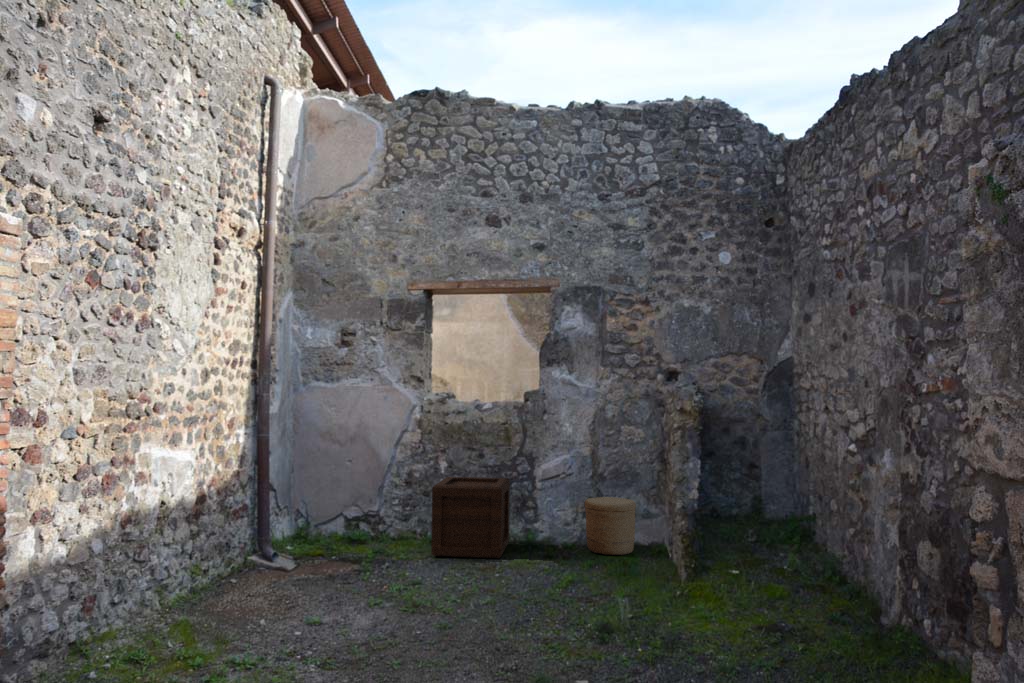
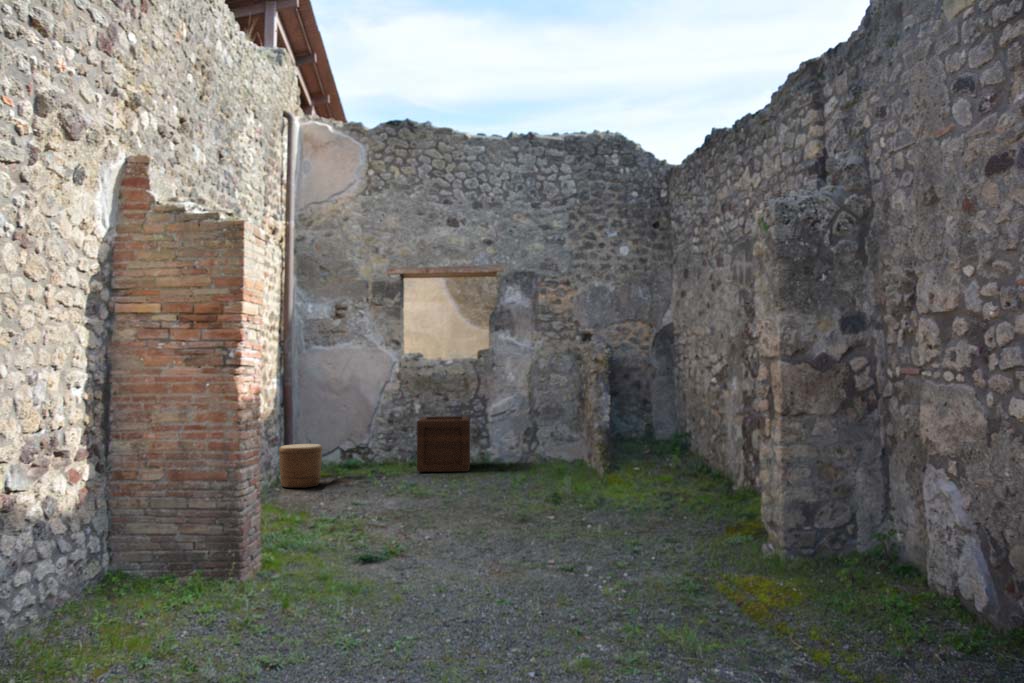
woven basket: present [585,497,636,555] -> present [279,444,322,488]

